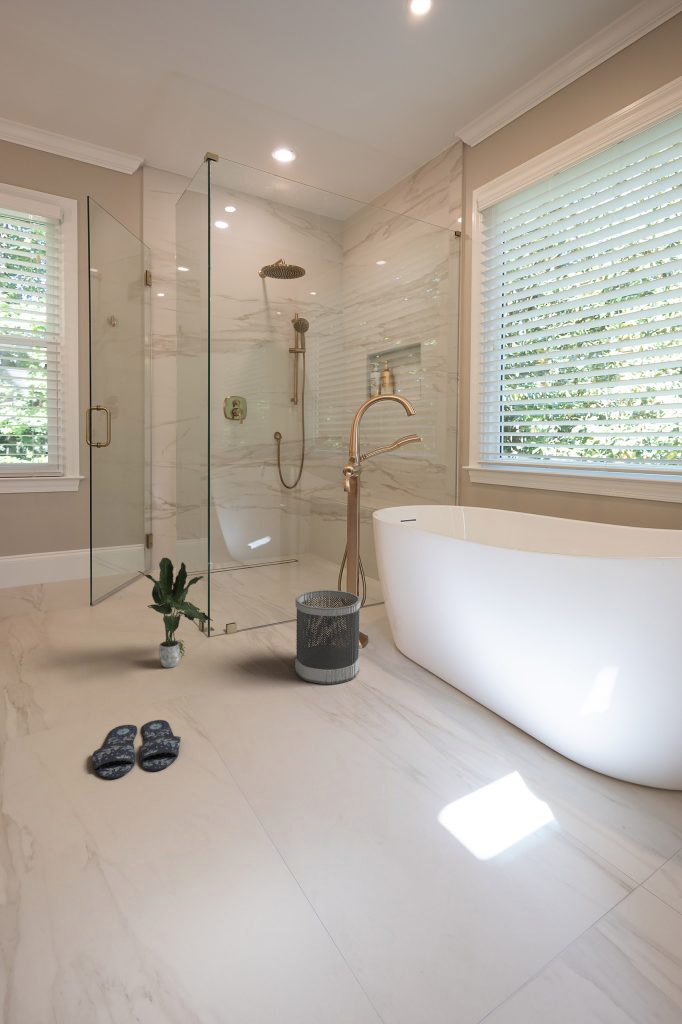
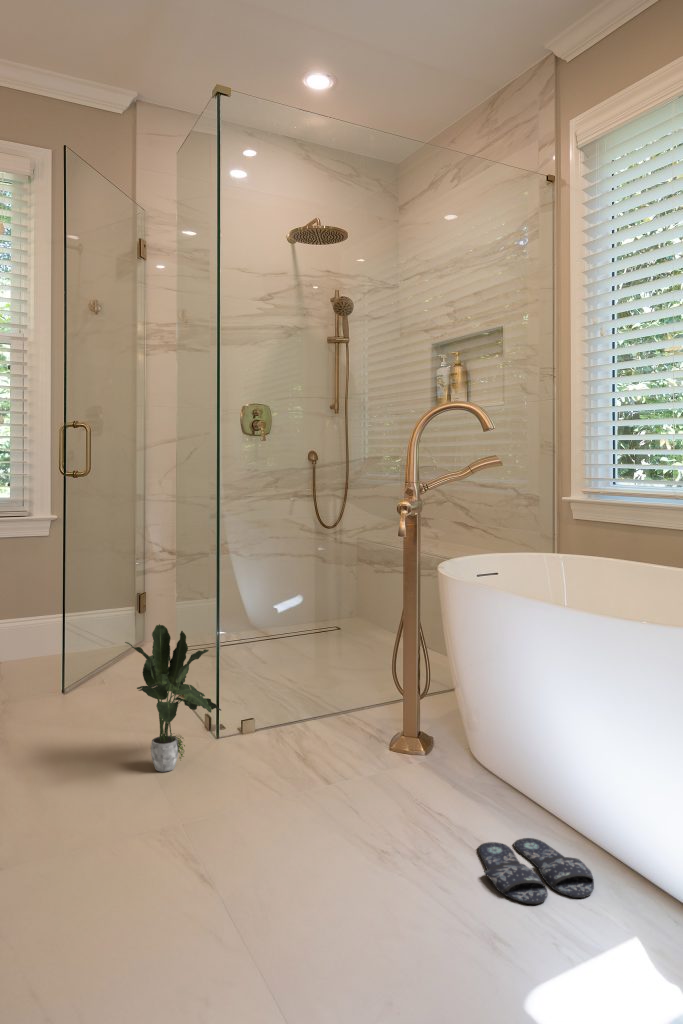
wastebasket: present [295,590,361,684] -> none [329,671,418,799]
slippers: present [92,720,181,779] -> present [478,838,594,904]

